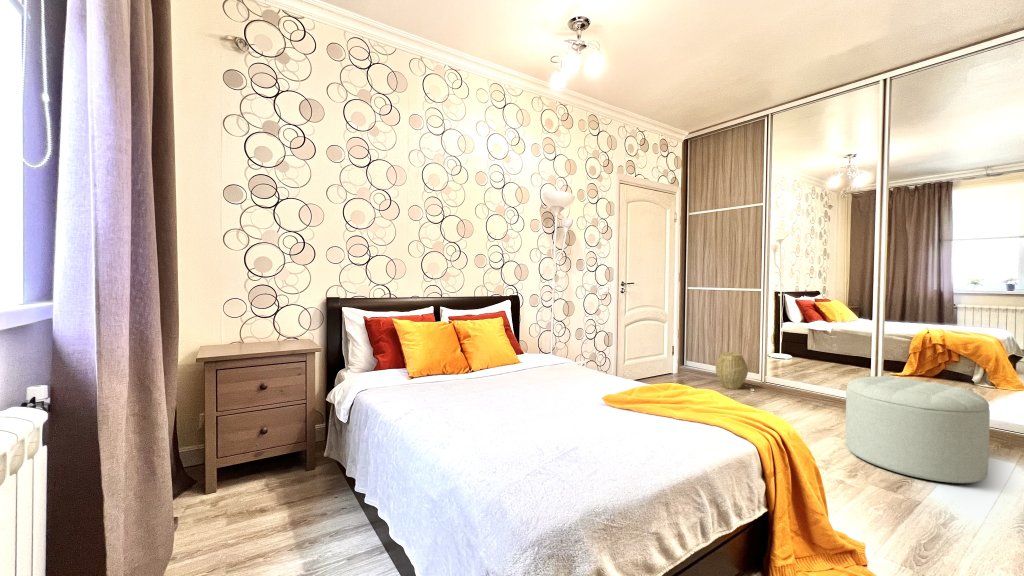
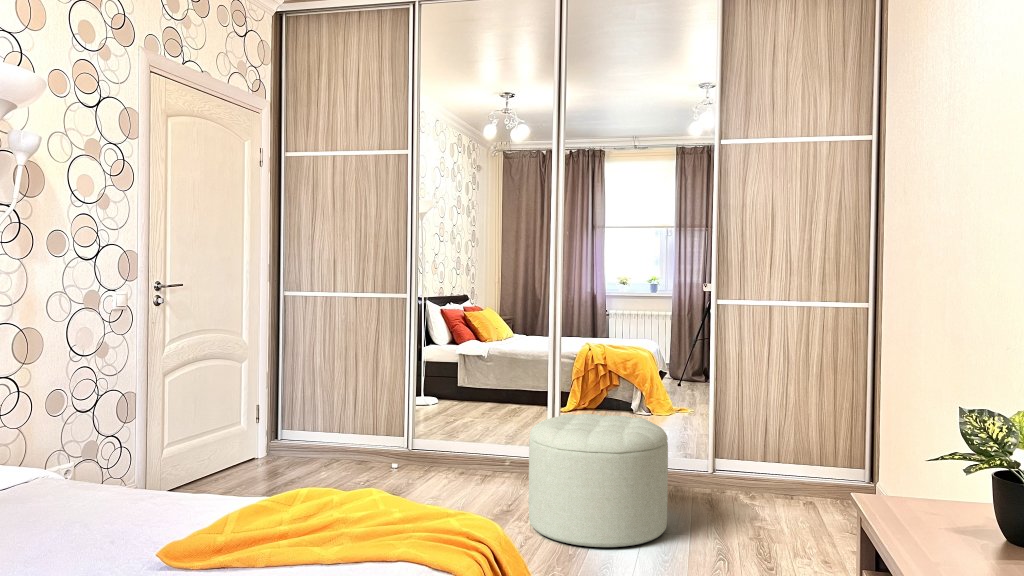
woven basket: present [716,352,748,389] -> none [326,403,376,467]

